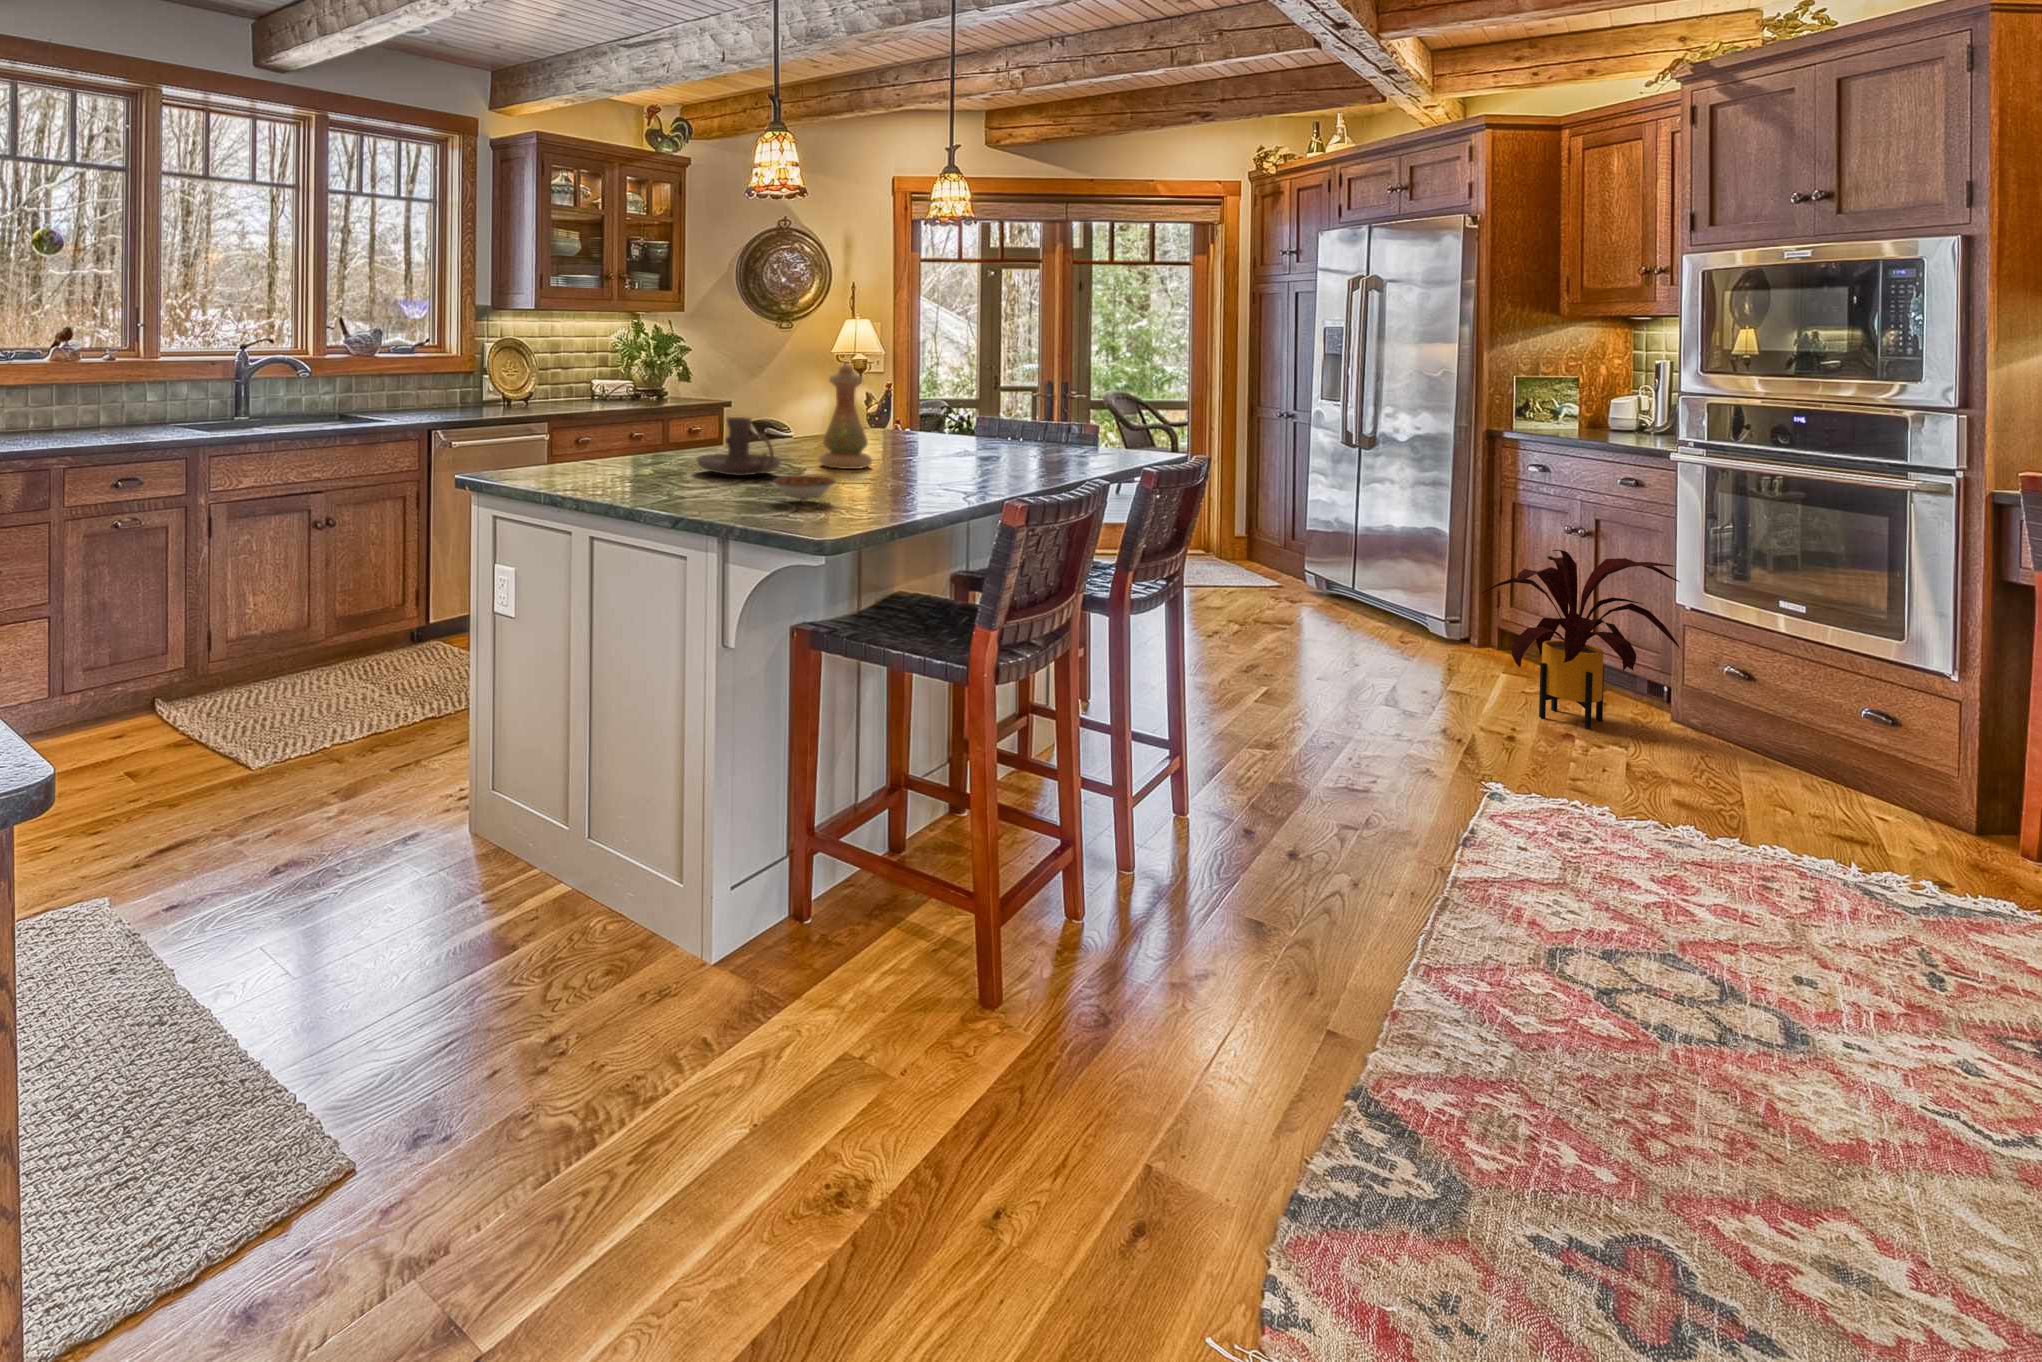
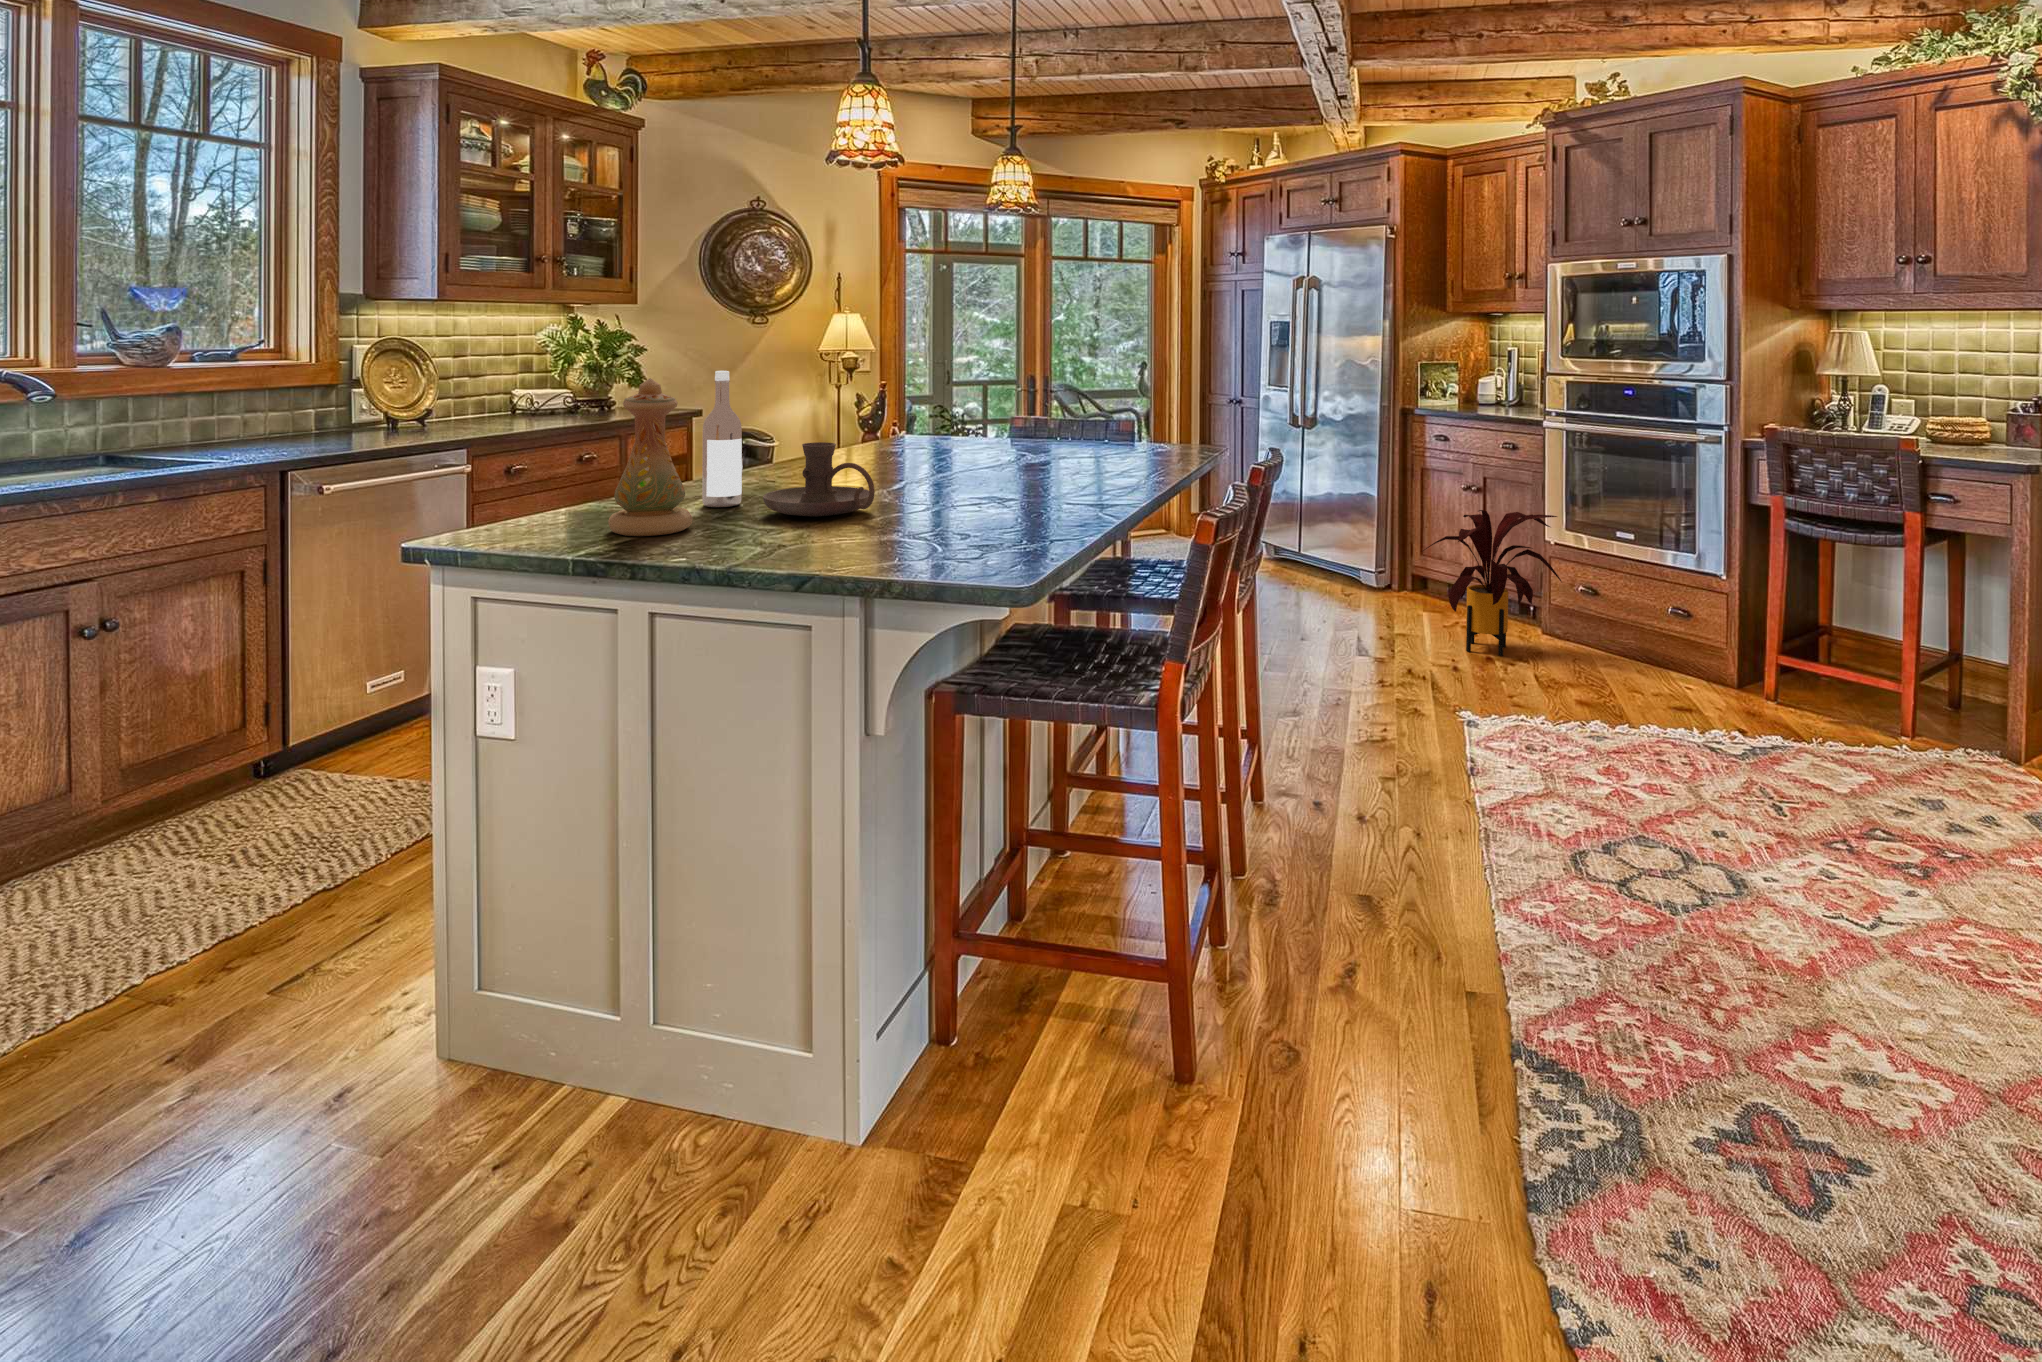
wine bottle: none [660,359,689,465] -> present [702,371,742,507]
vase: present [819,363,872,469] -> present [608,378,693,536]
bowl: present [773,475,836,502] -> none [904,516,982,551]

